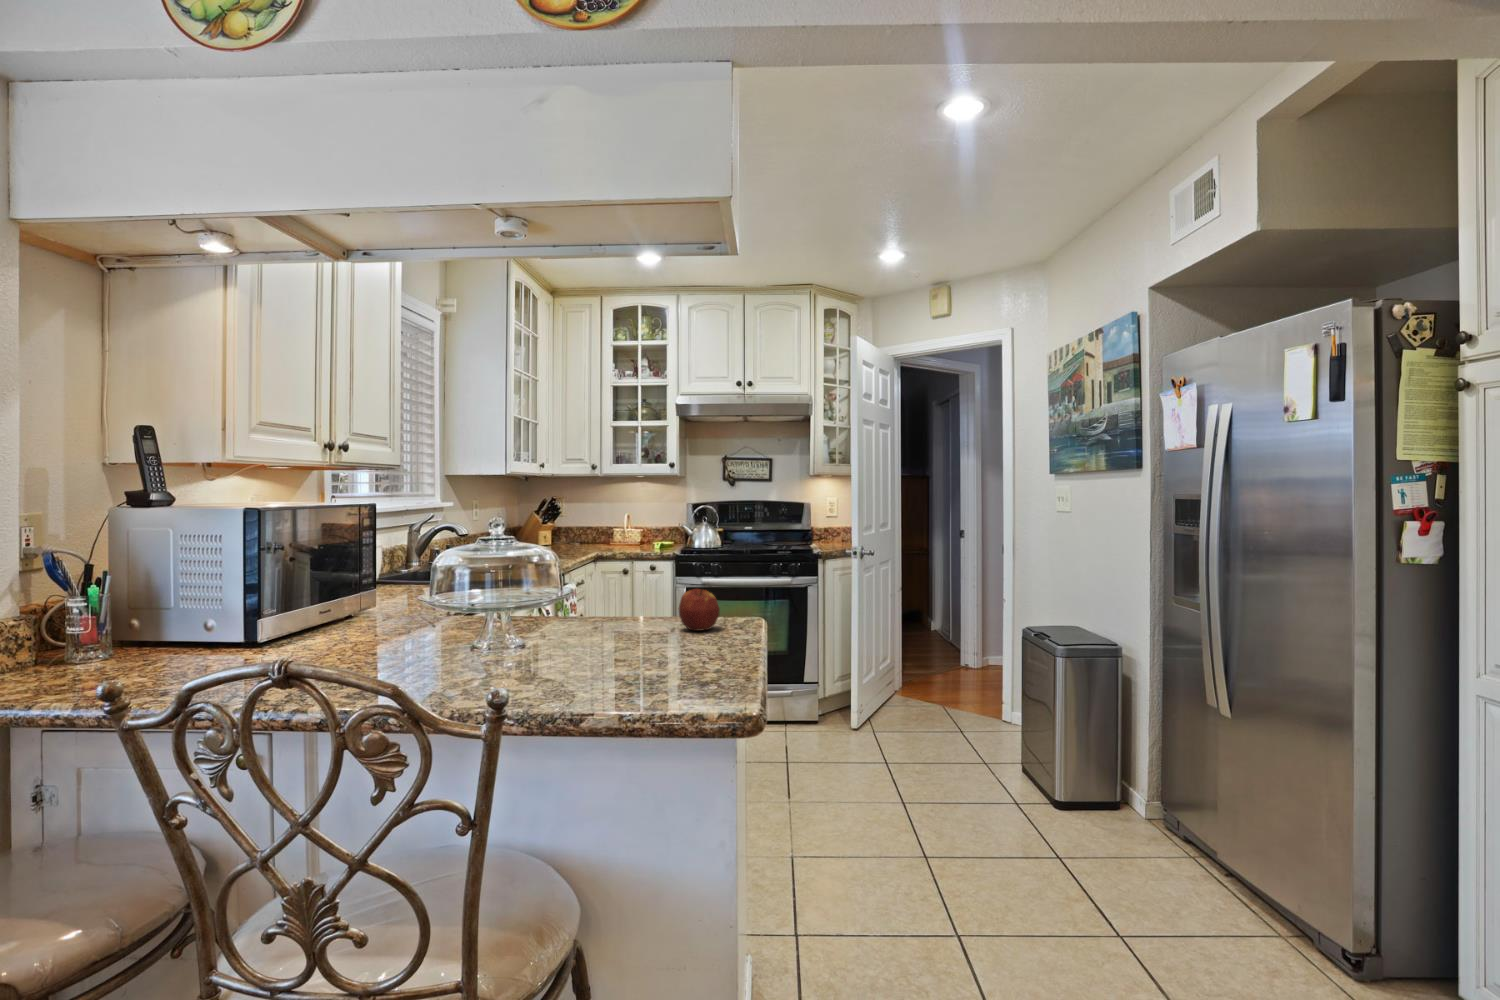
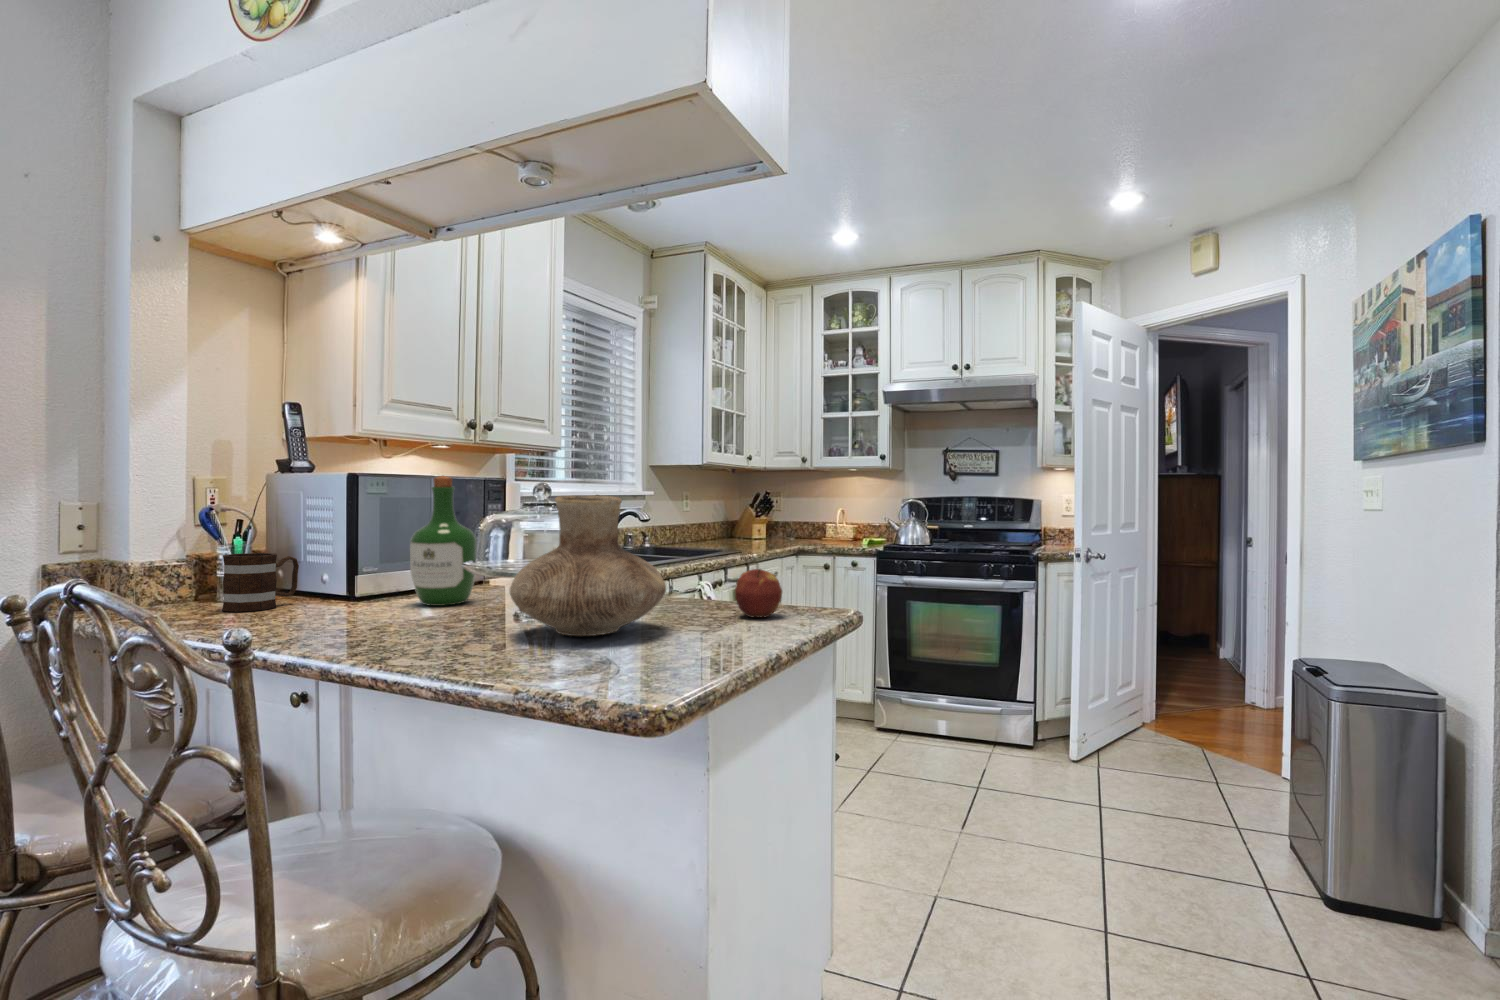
wine bottle: none [328,510,398,645] -> present [410,476,477,606]
vase: none [510,532,651,661] -> present [510,495,666,636]
mug: none [100,602,183,671] -> present [222,553,299,612]

